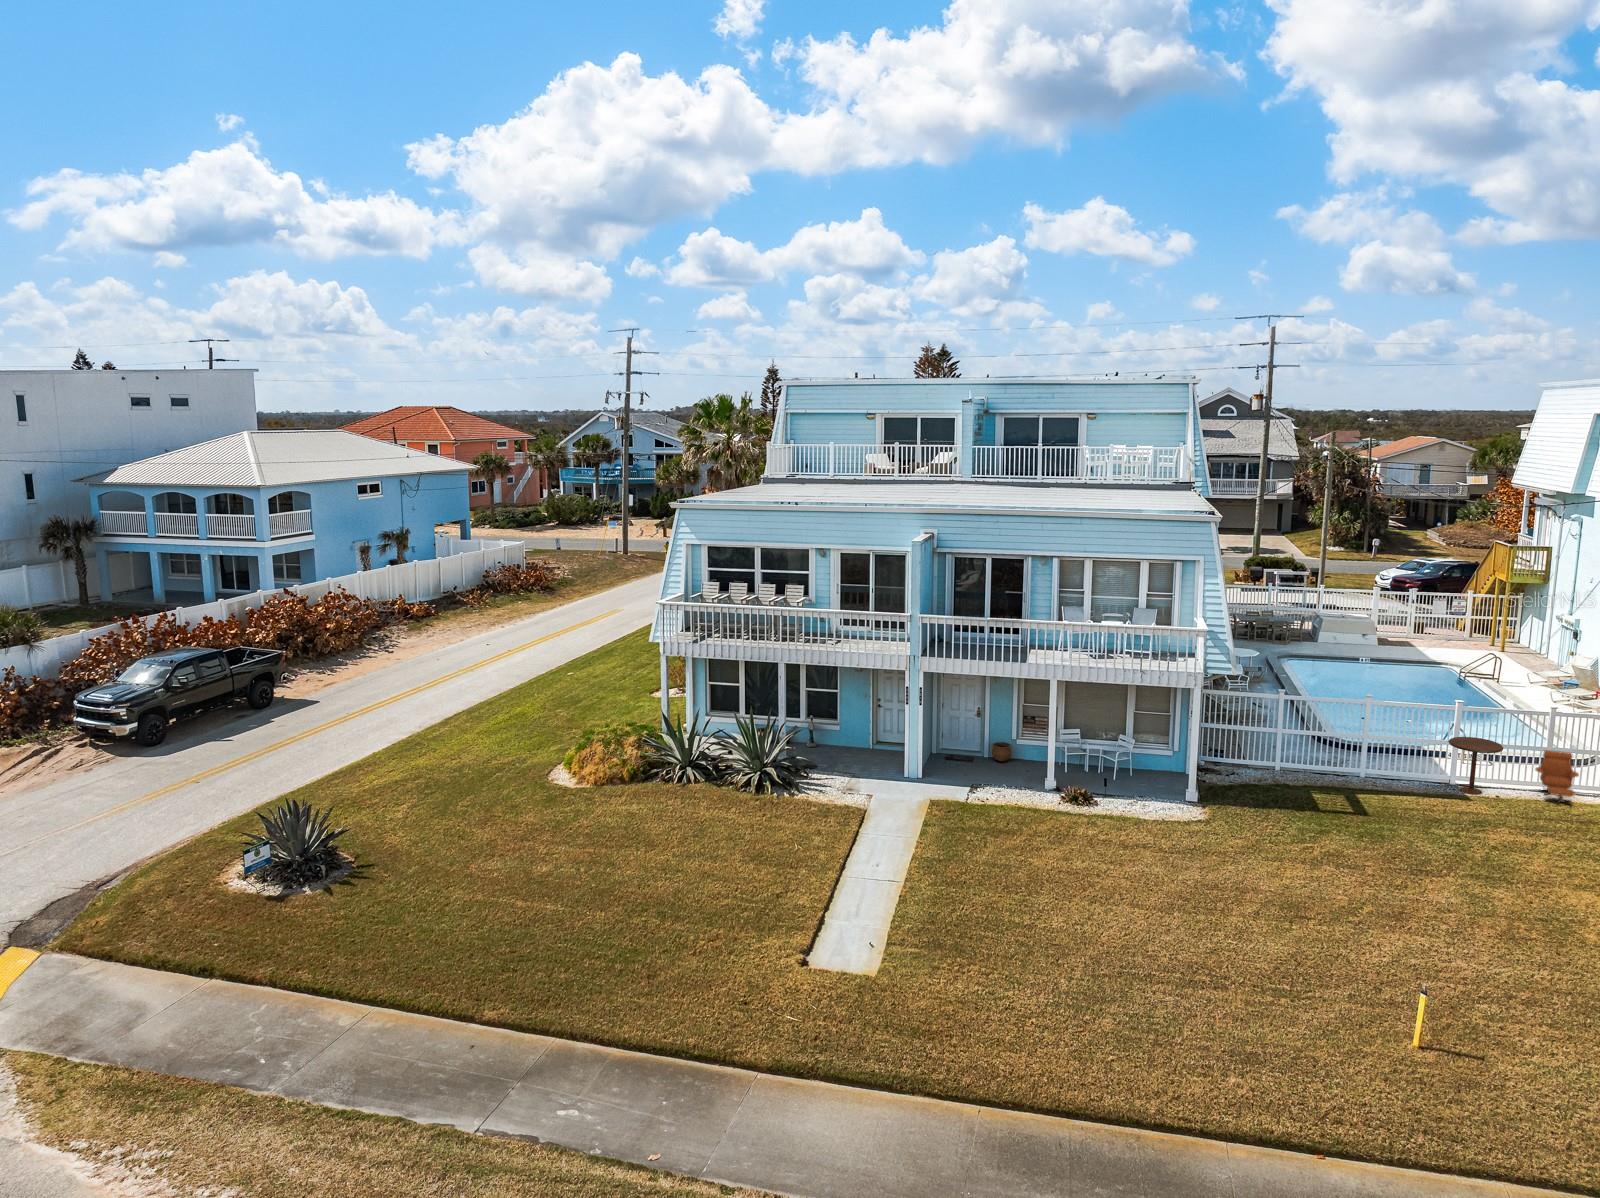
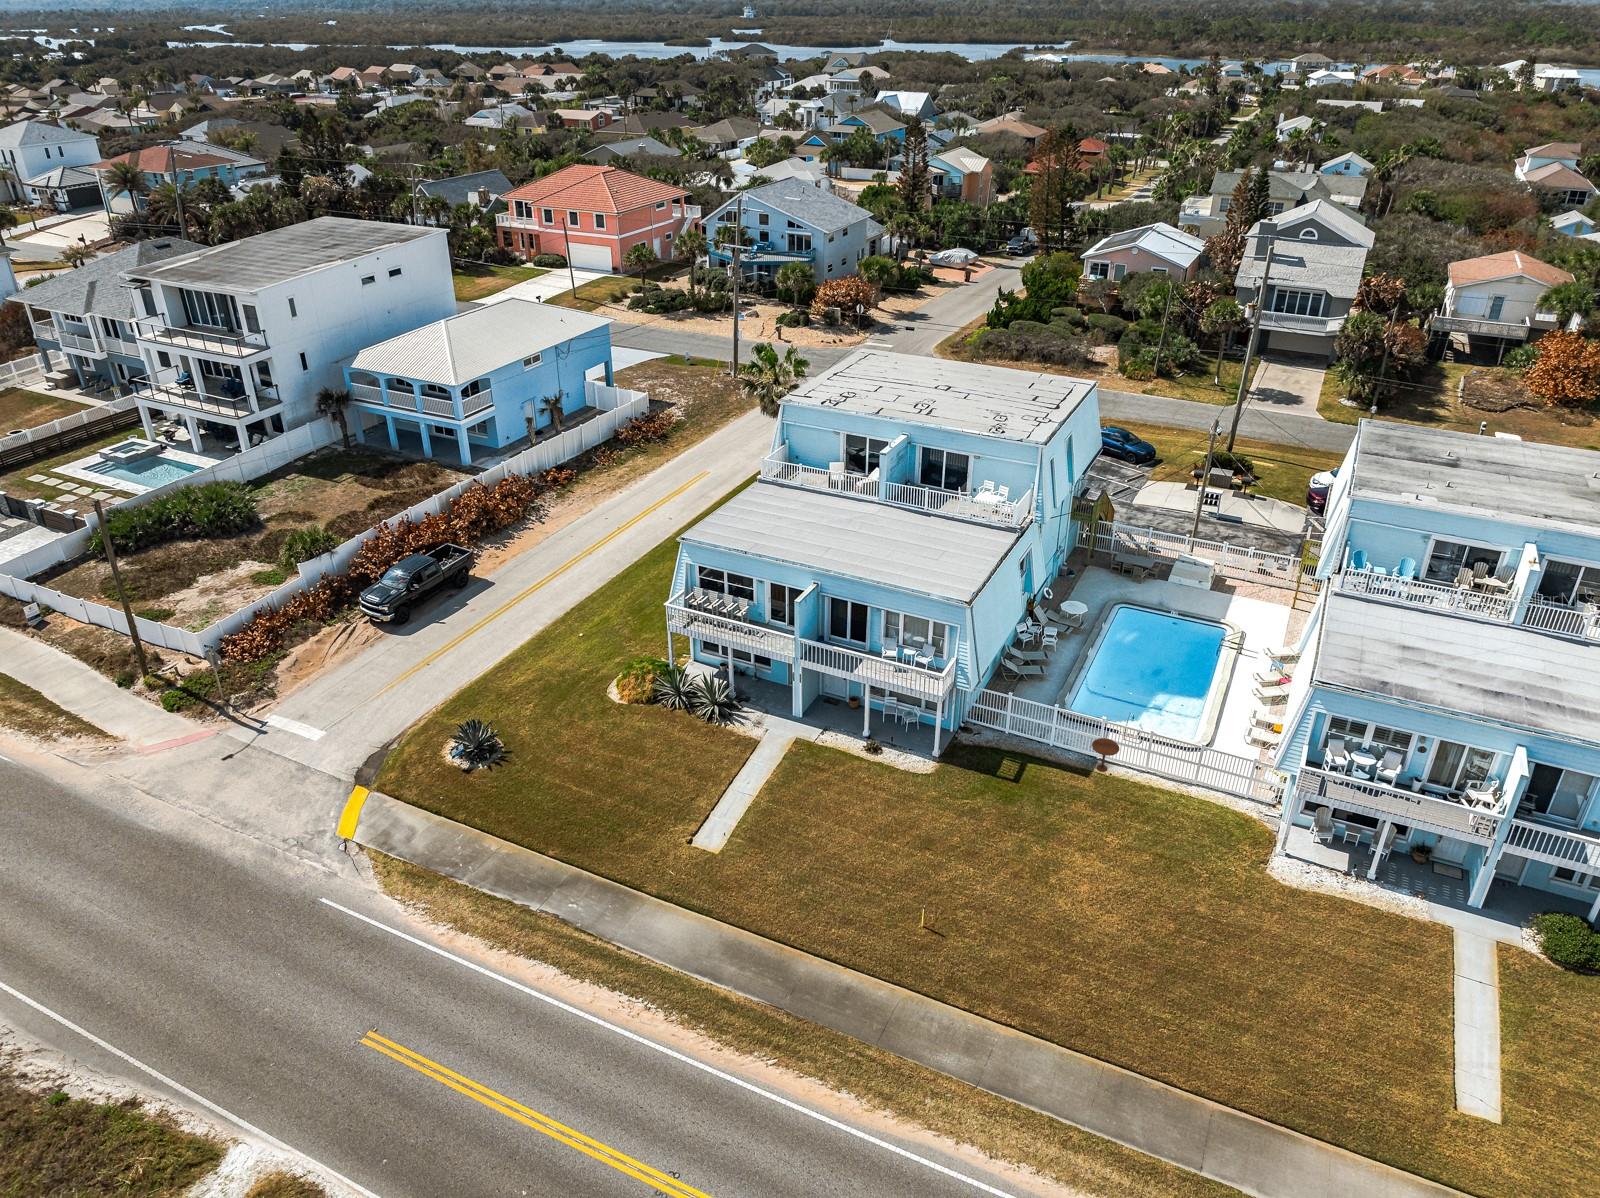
lounge chair: present [1535,750,1579,806] -> none [1135,754,1160,790]

